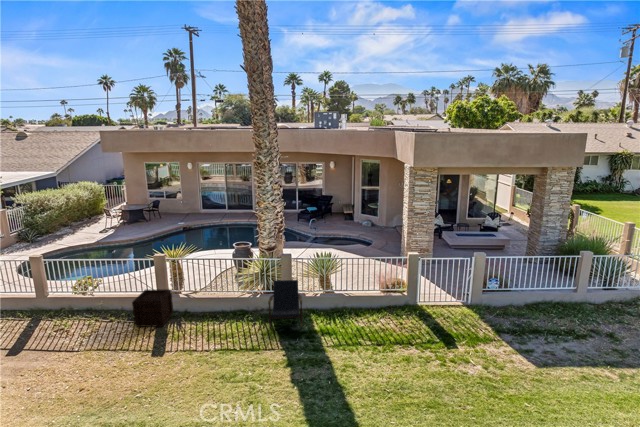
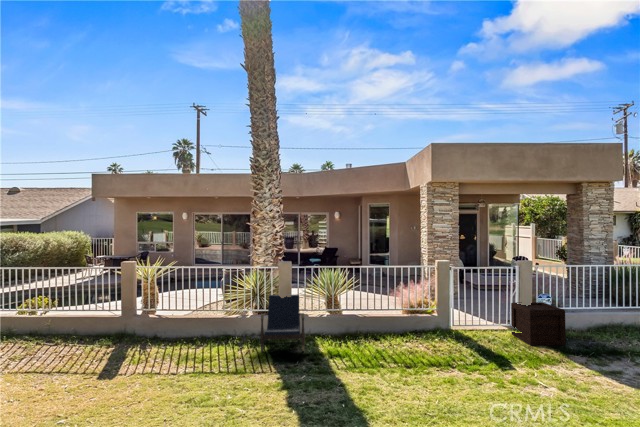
wooden crate: present [132,289,174,327] -> present [511,302,566,346]

